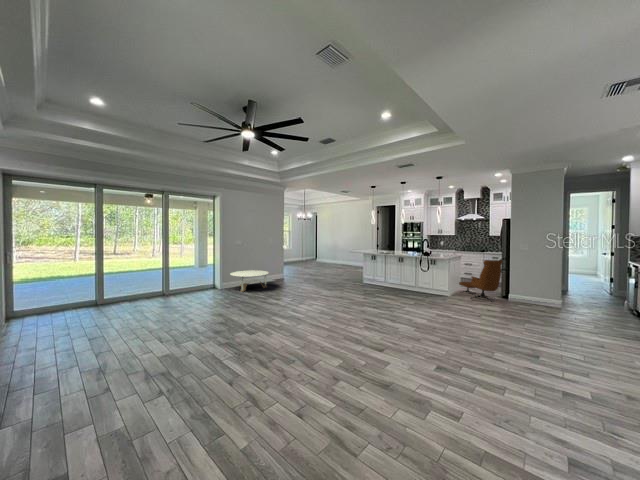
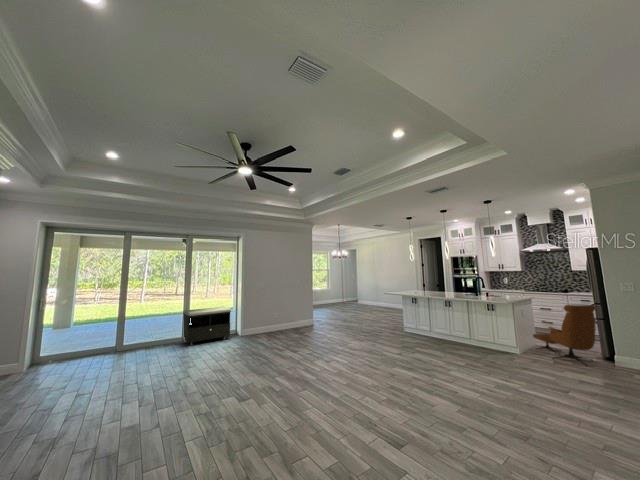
storage bench: none [163,262,211,297] -> present [184,307,231,345]
round table: present [230,270,269,292] -> none [250,315,292,341]

